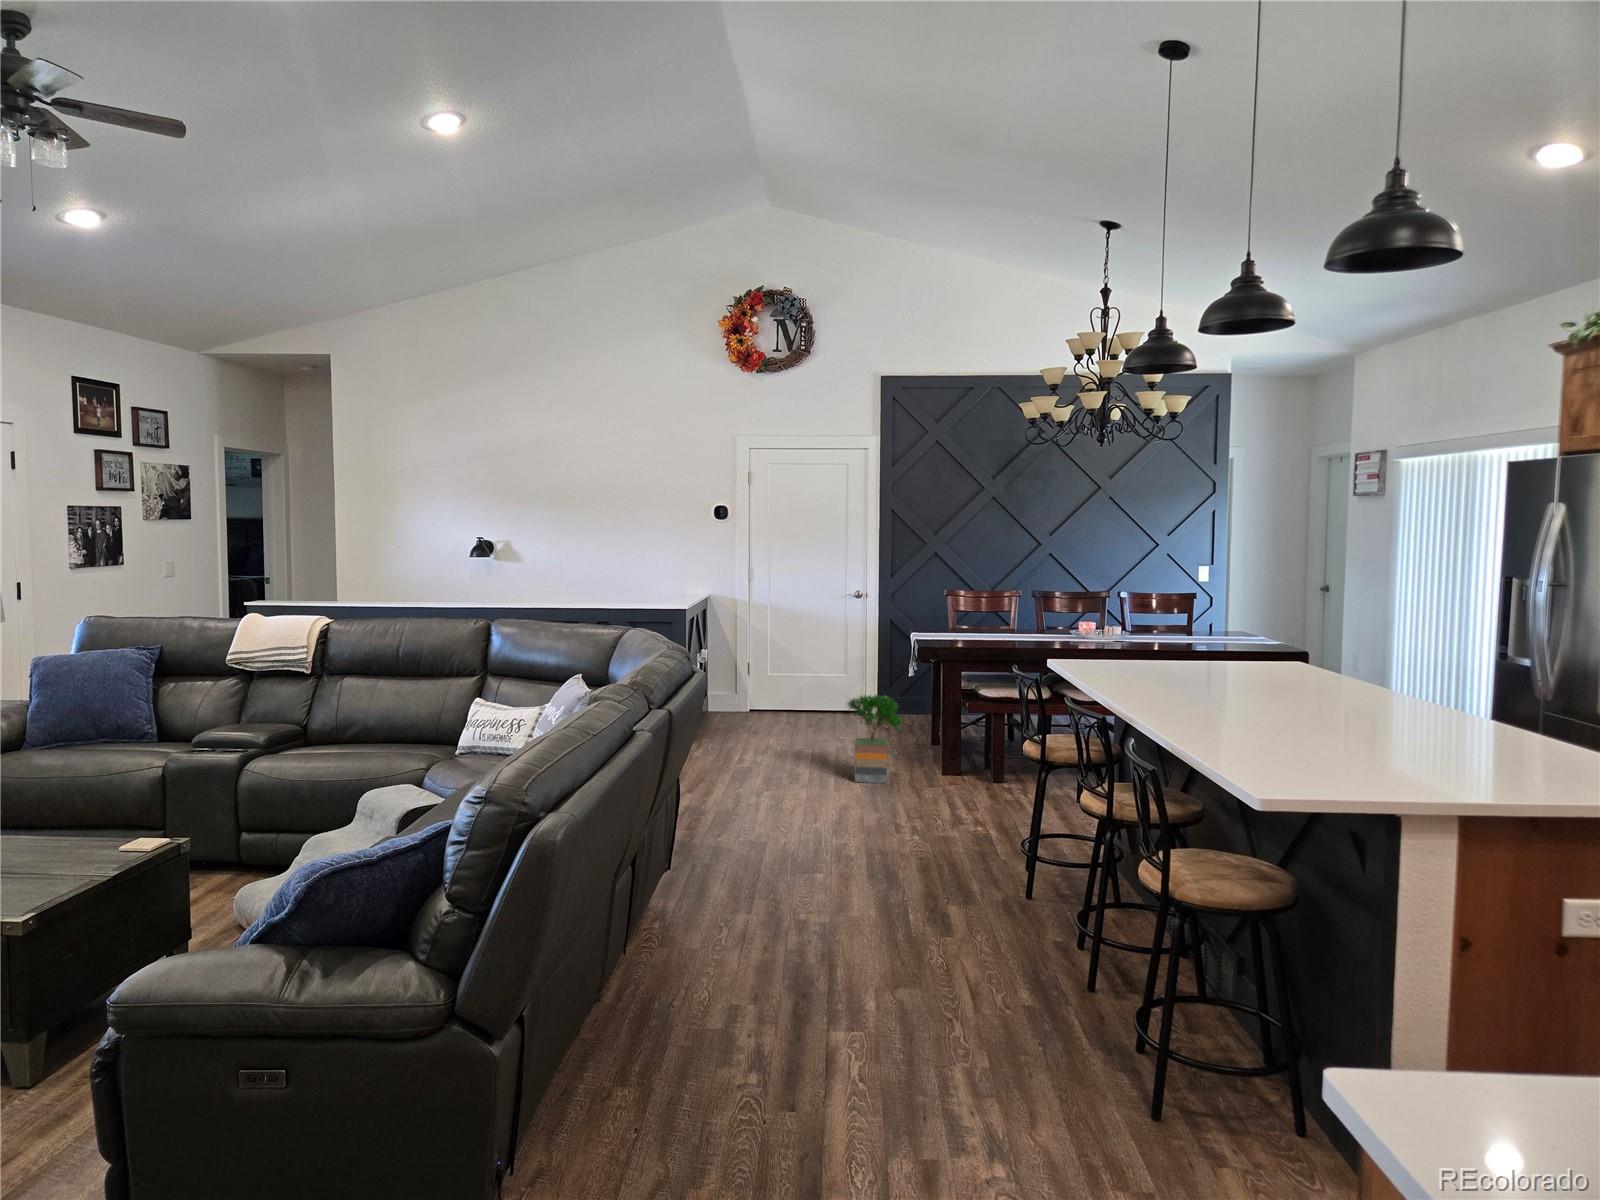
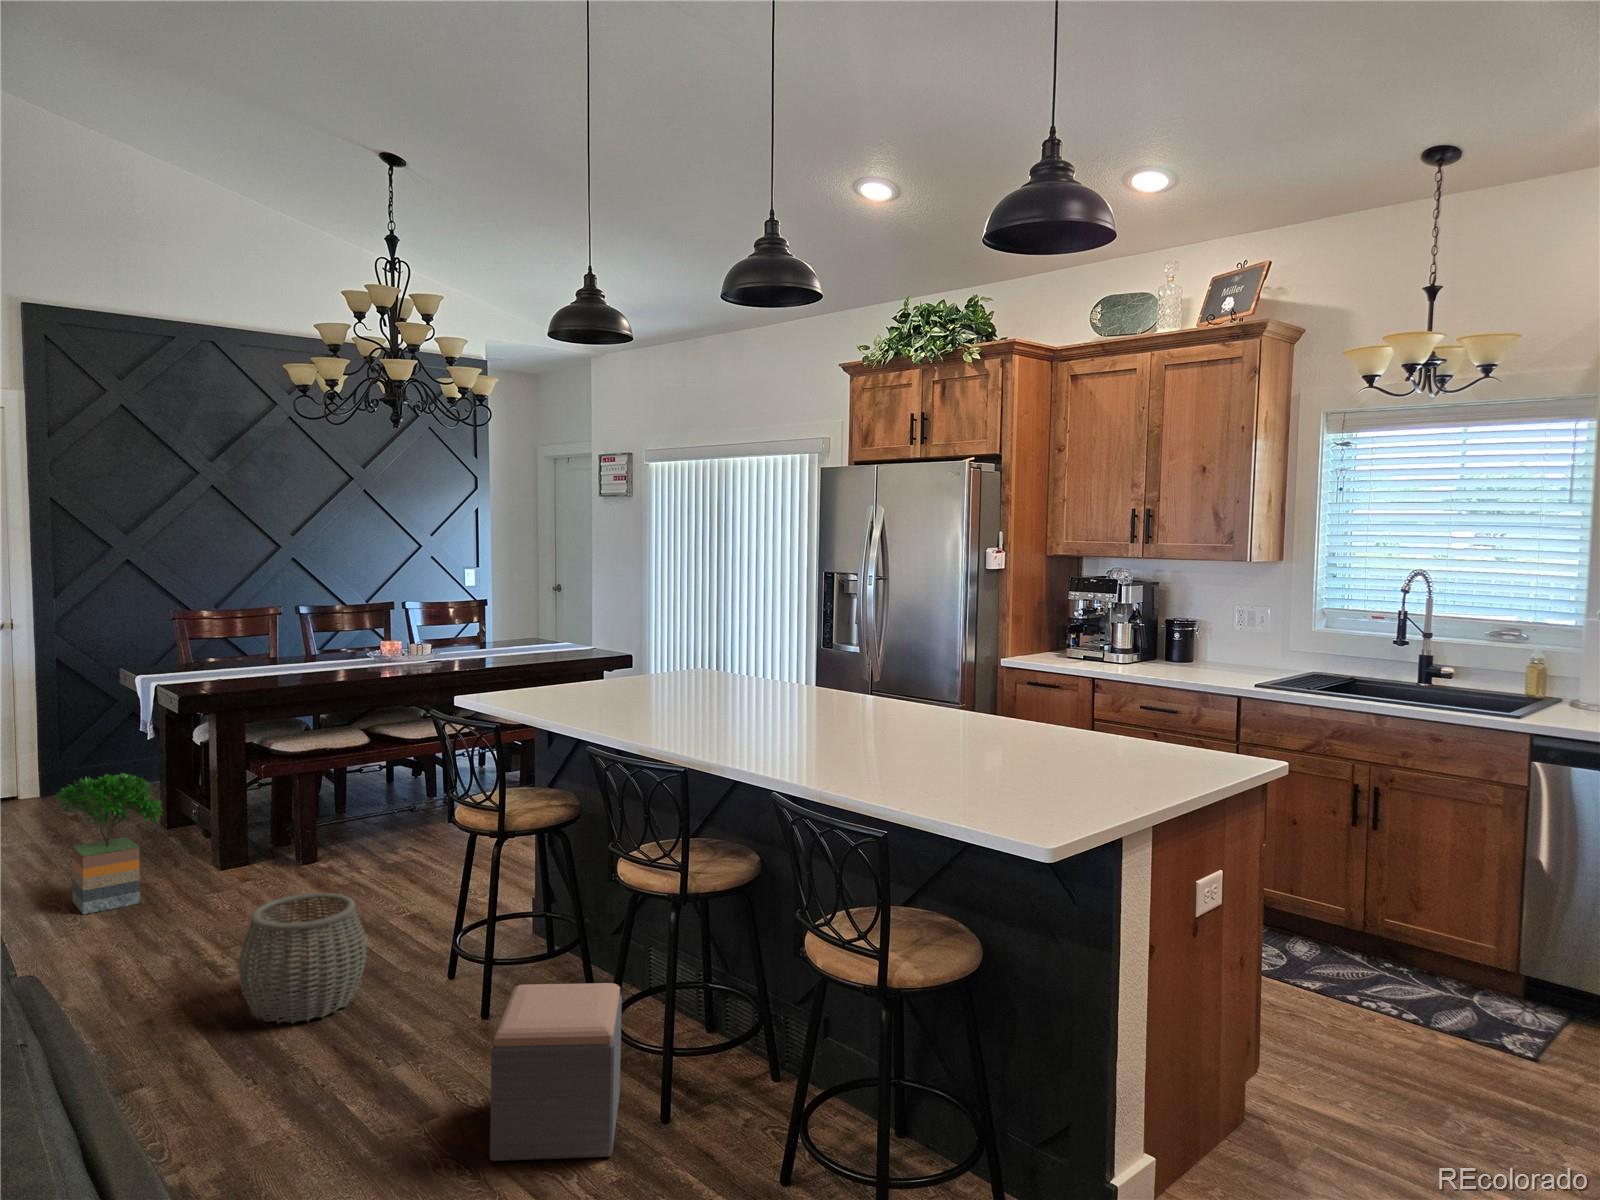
woven basket: none [890,784,970,868] -> present [238,893,367,1023]
footstool: none [959,862,1076,992] -> present [490,983,622,1161]

